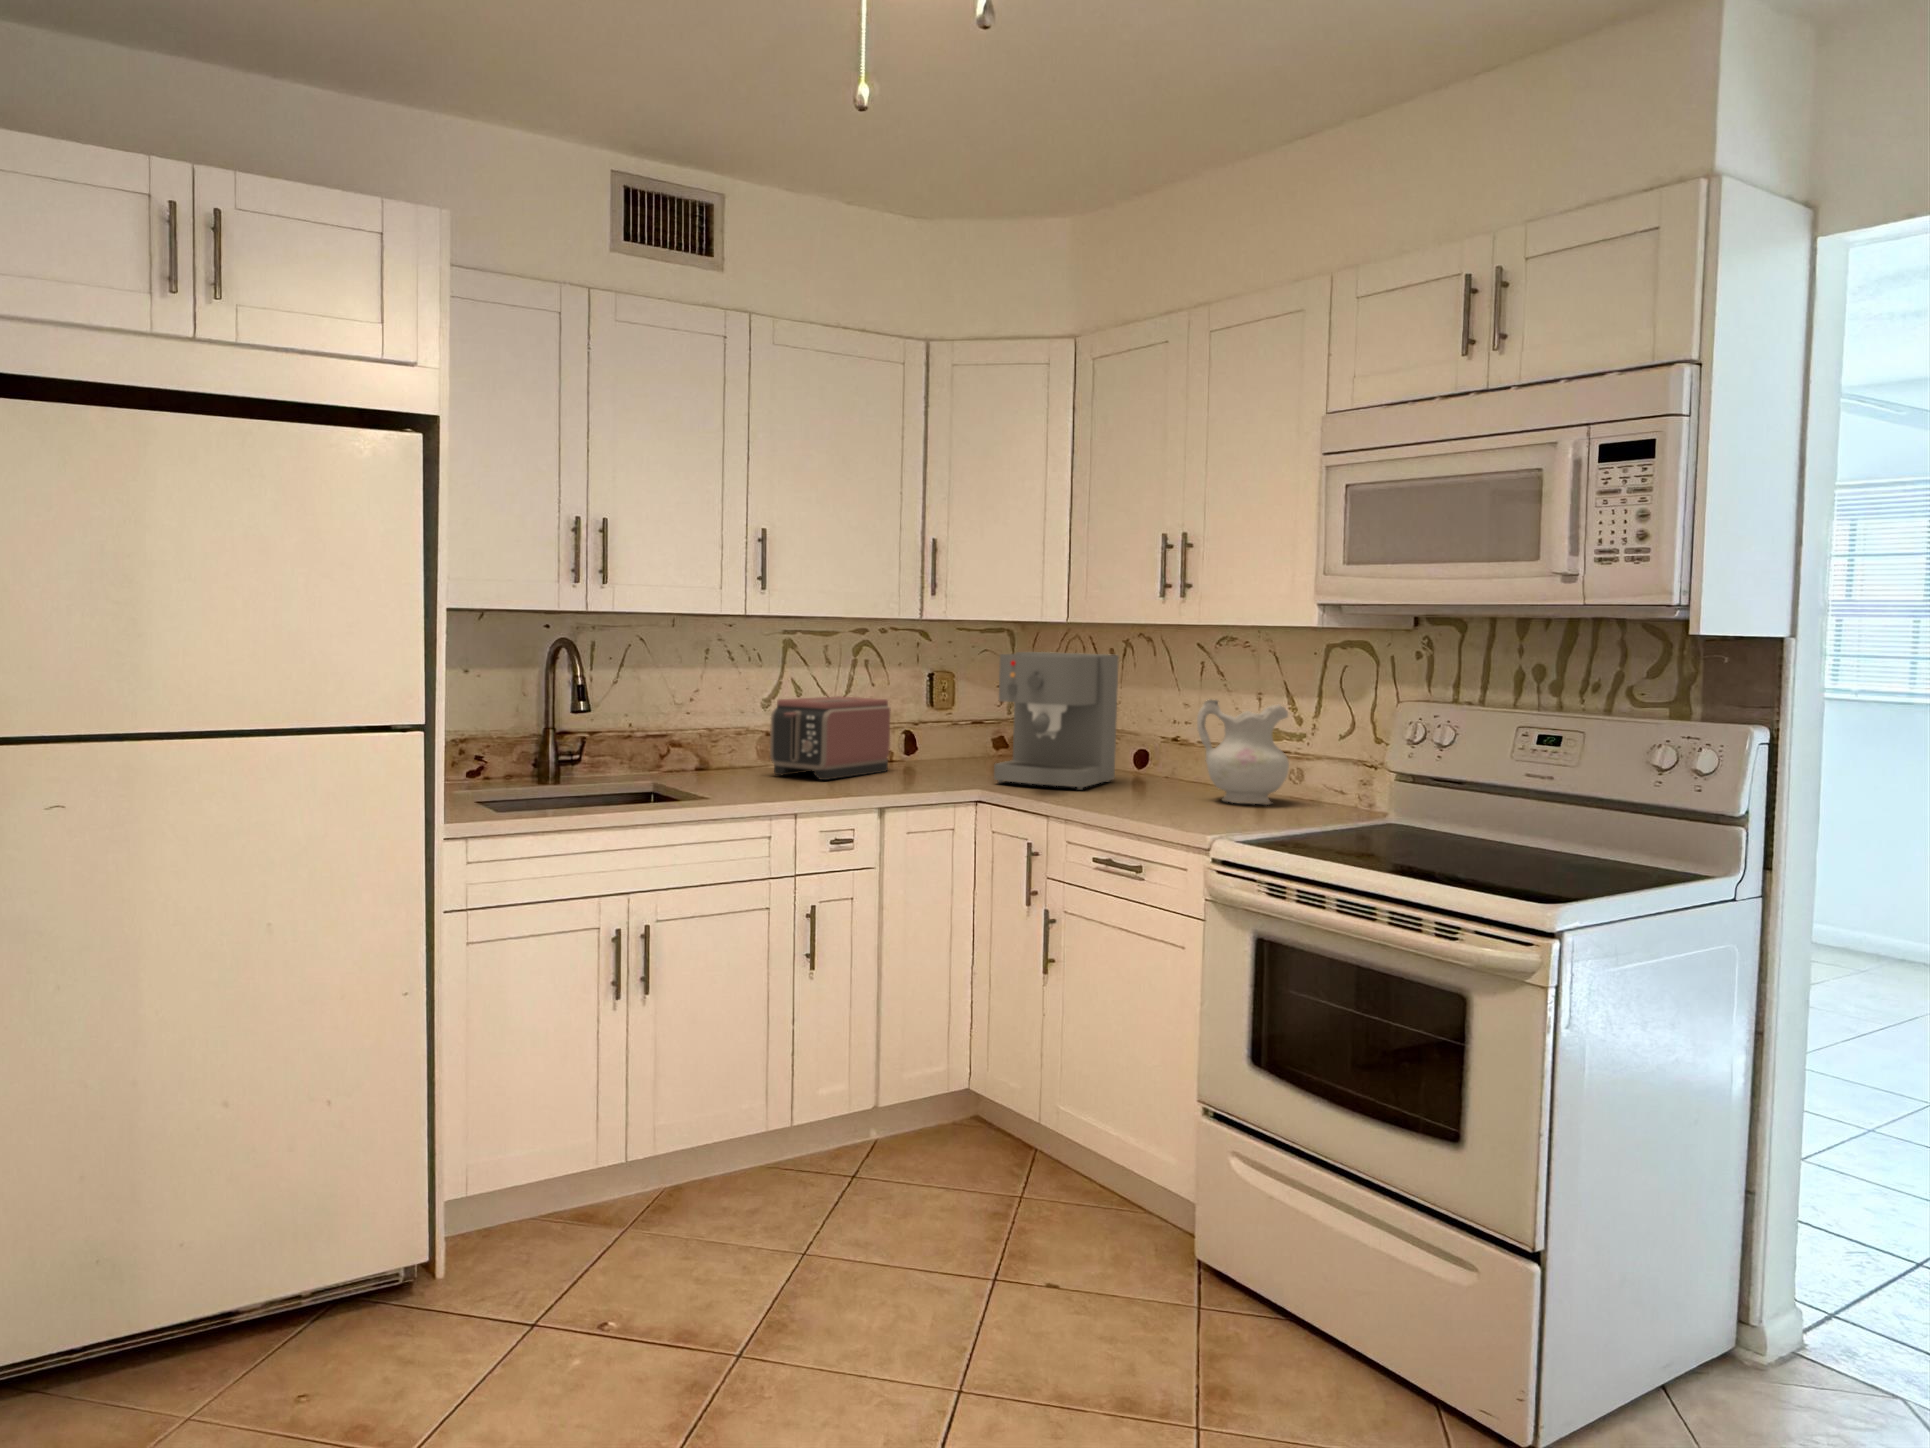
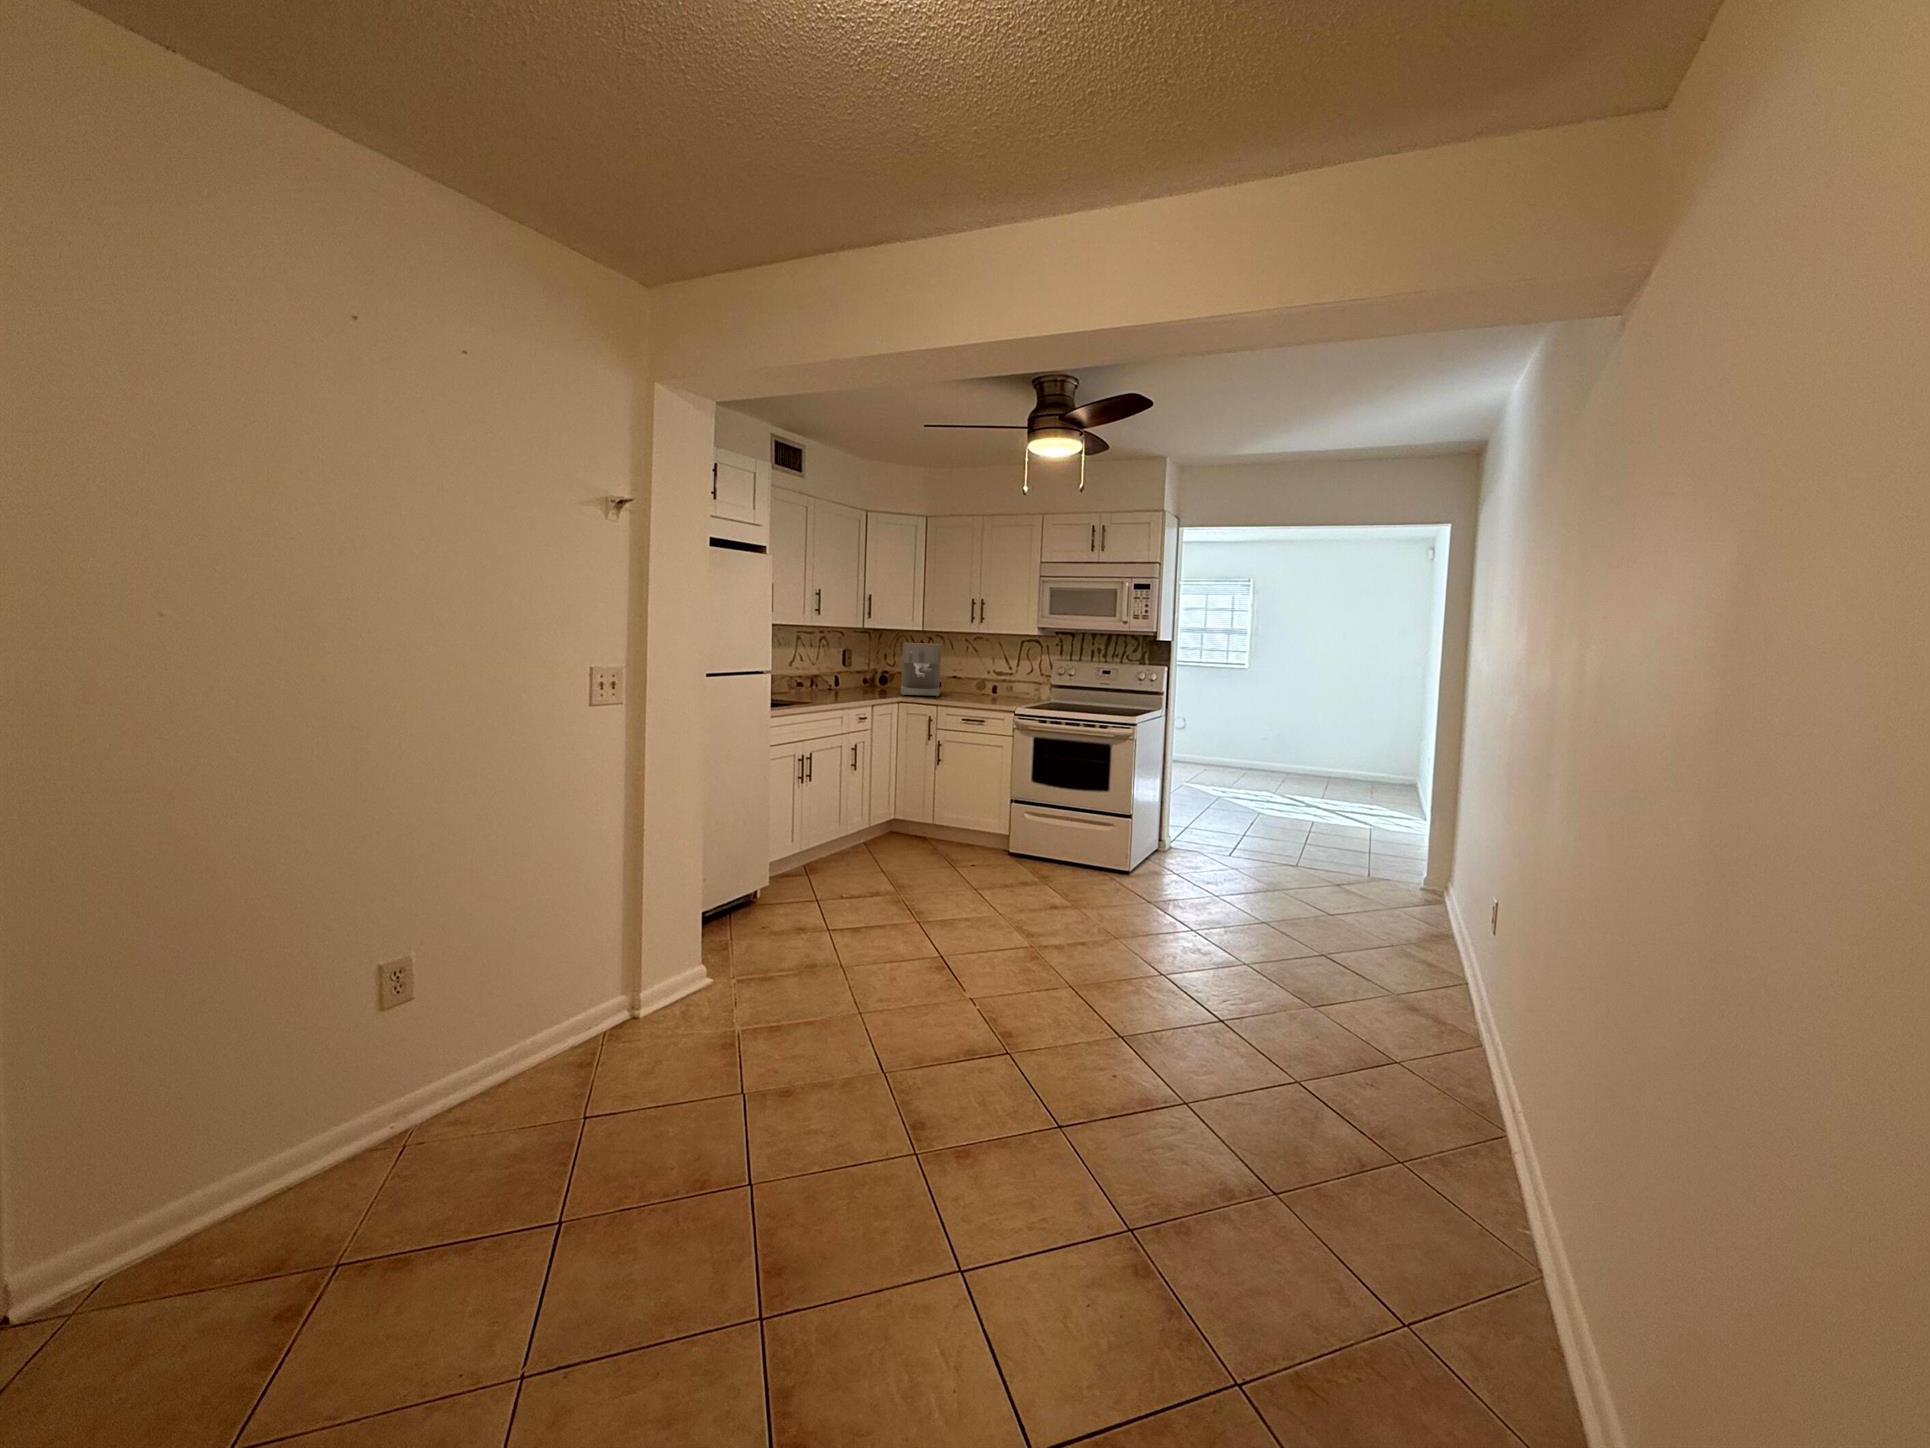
toaster: present [770,696,890,780] -> none [805,661,846,697]
ceramic pitcher: present [1197,700,1289,805] -> none [983,661,1014,699]

